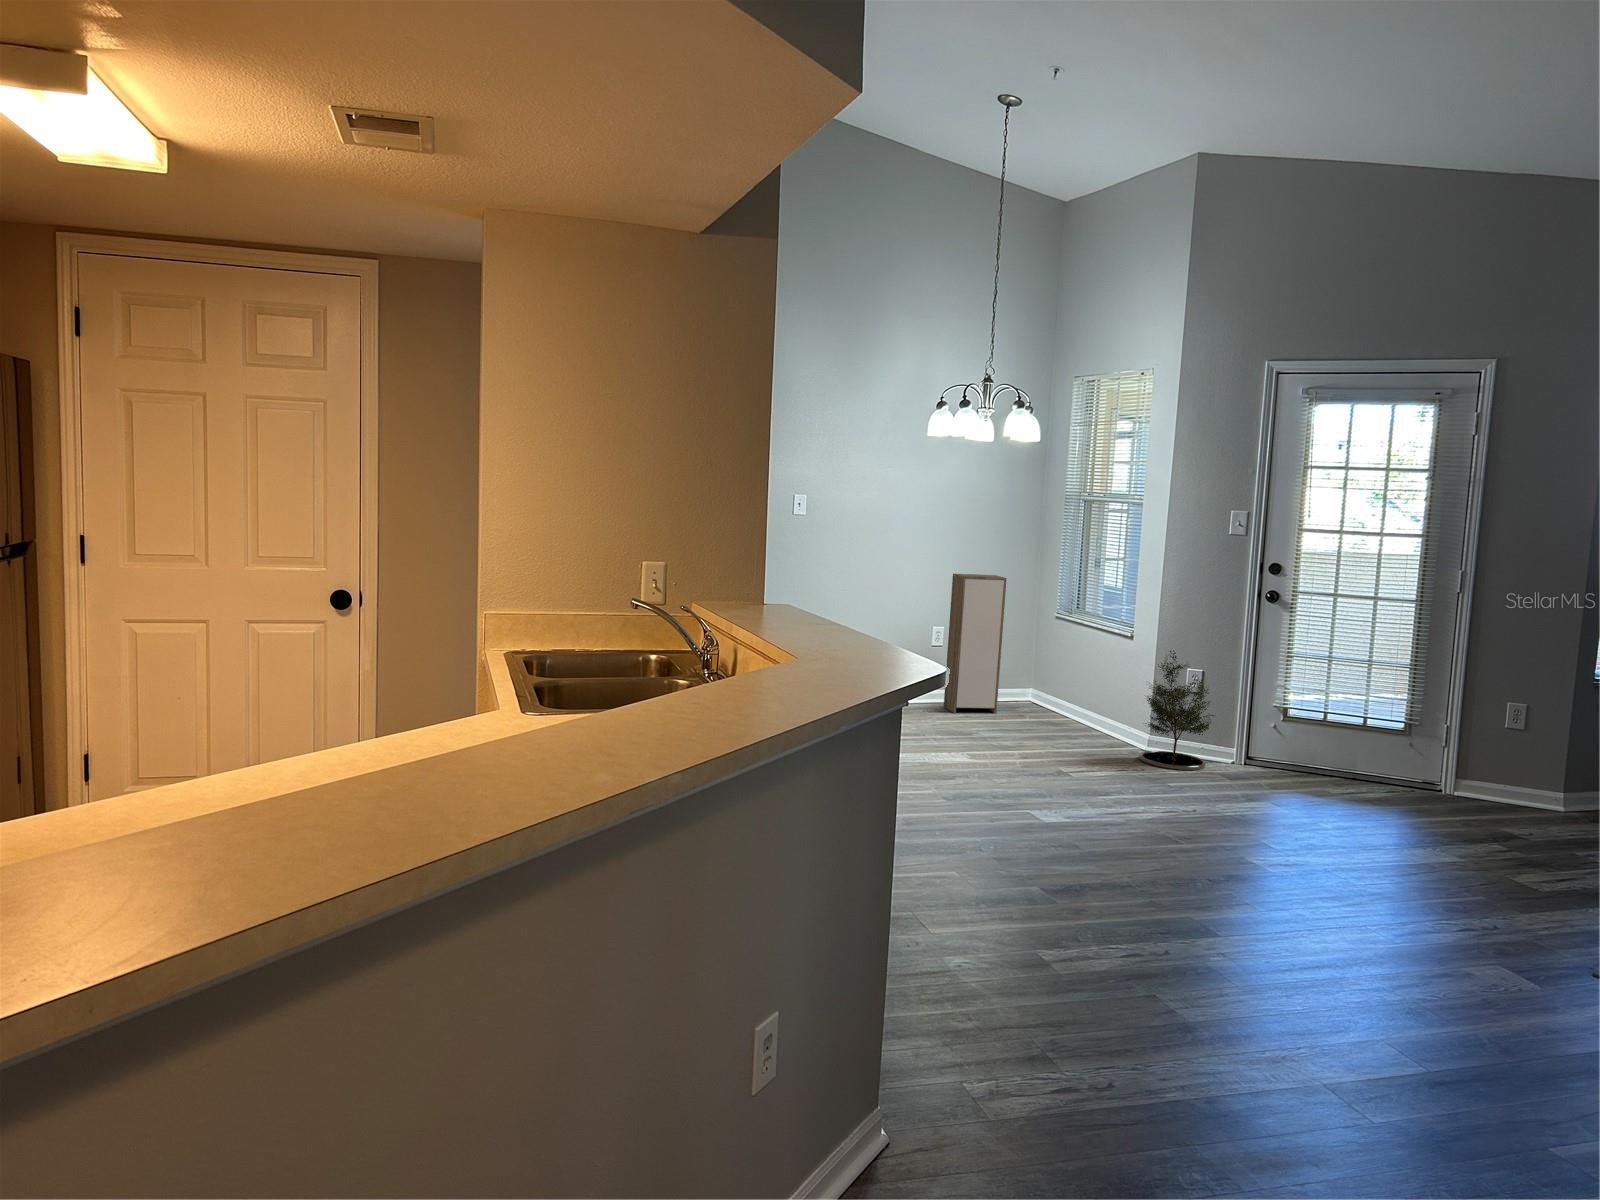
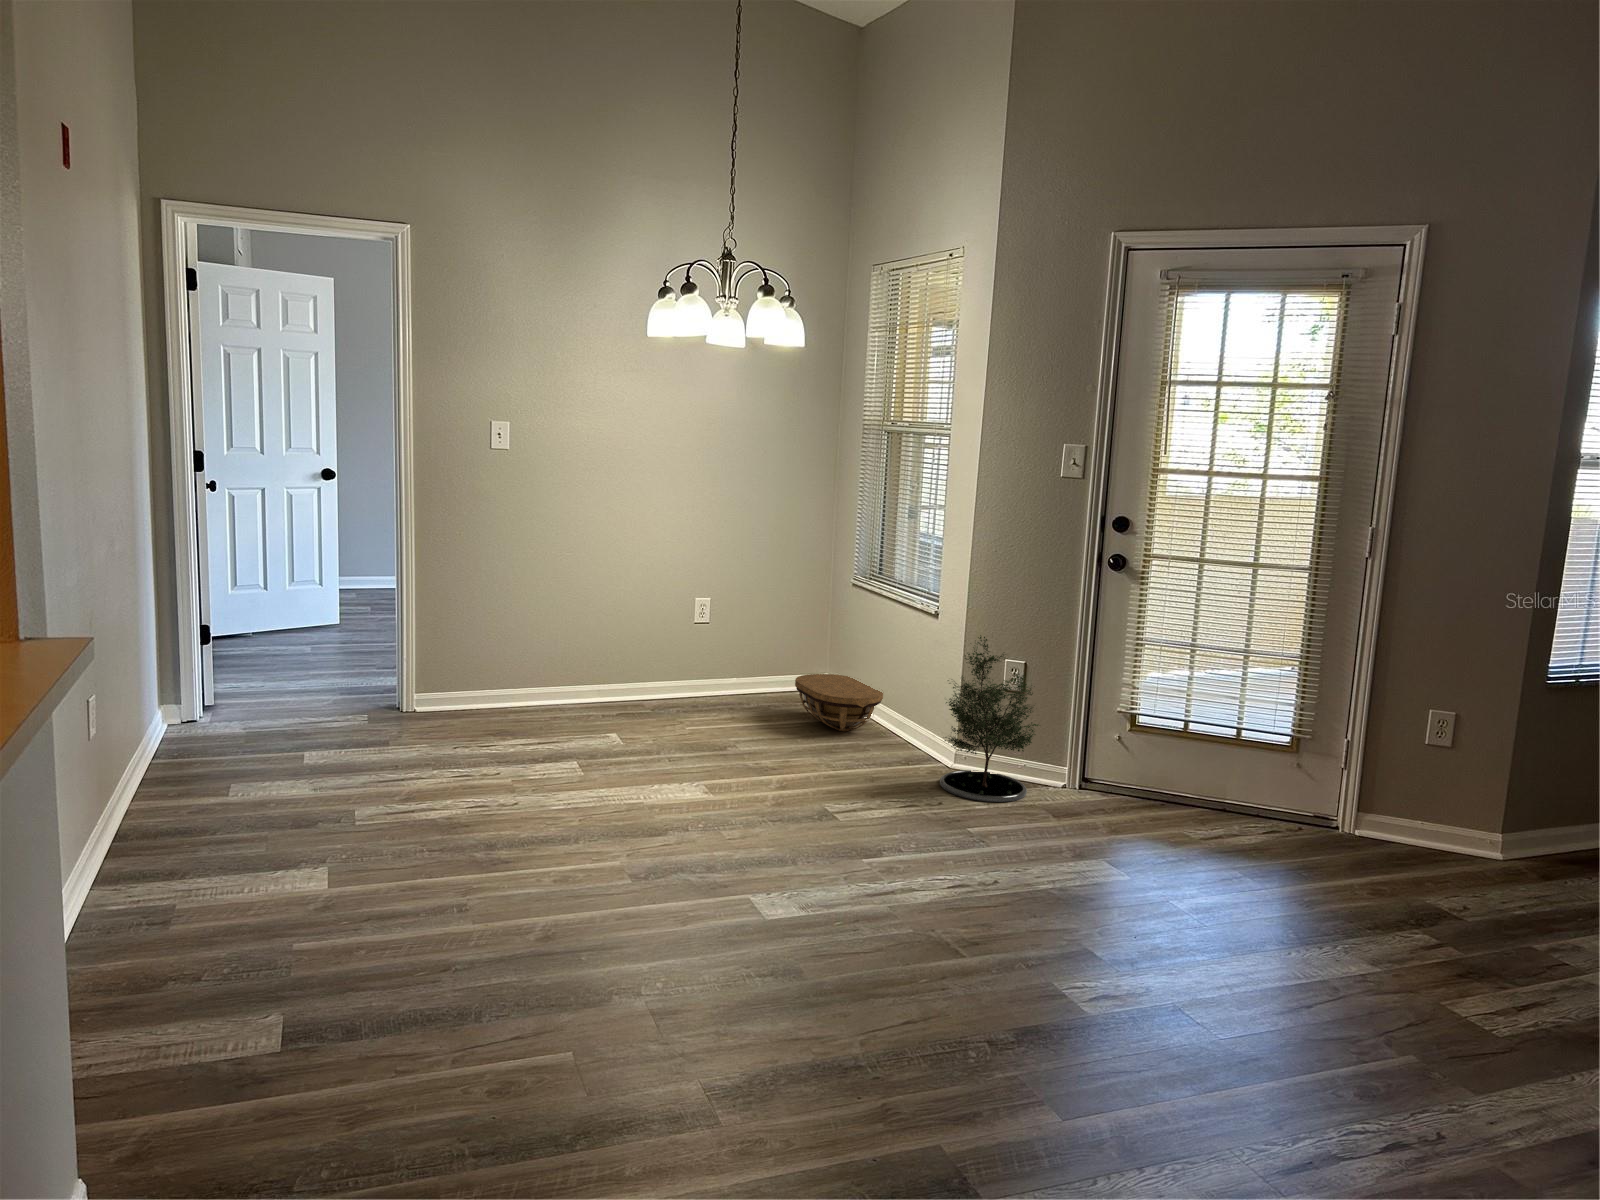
storage cabinet: present [944,574,1007,713] -> none [710,531,786,713]
basket: none [1014,684,1086,726] -> present [795,674,883,731]

